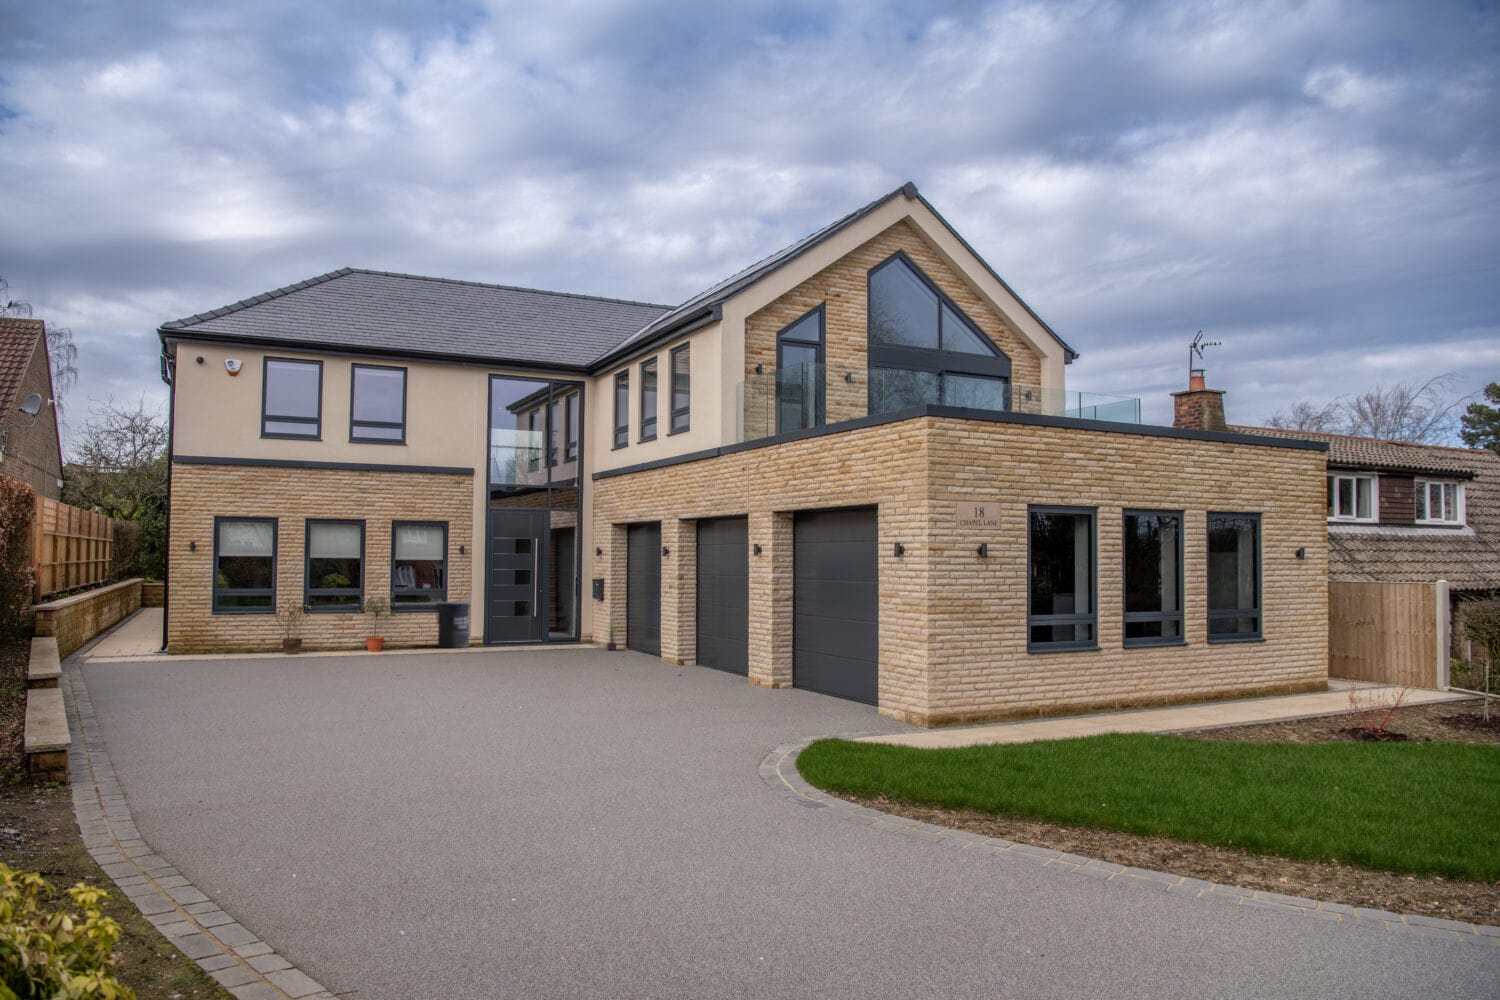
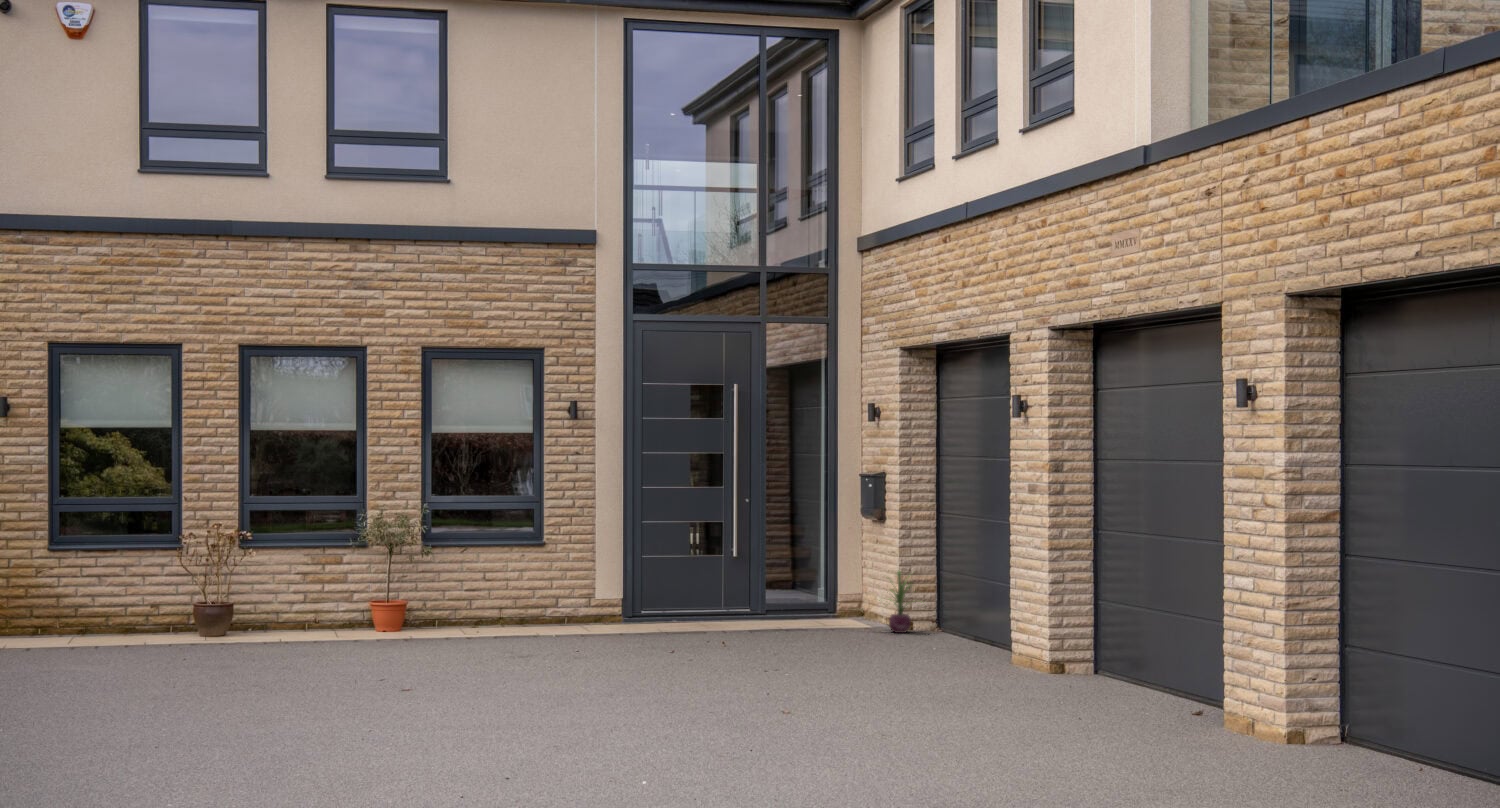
trash can: present [436,600,470,648] -> none [526,517,597,620]

